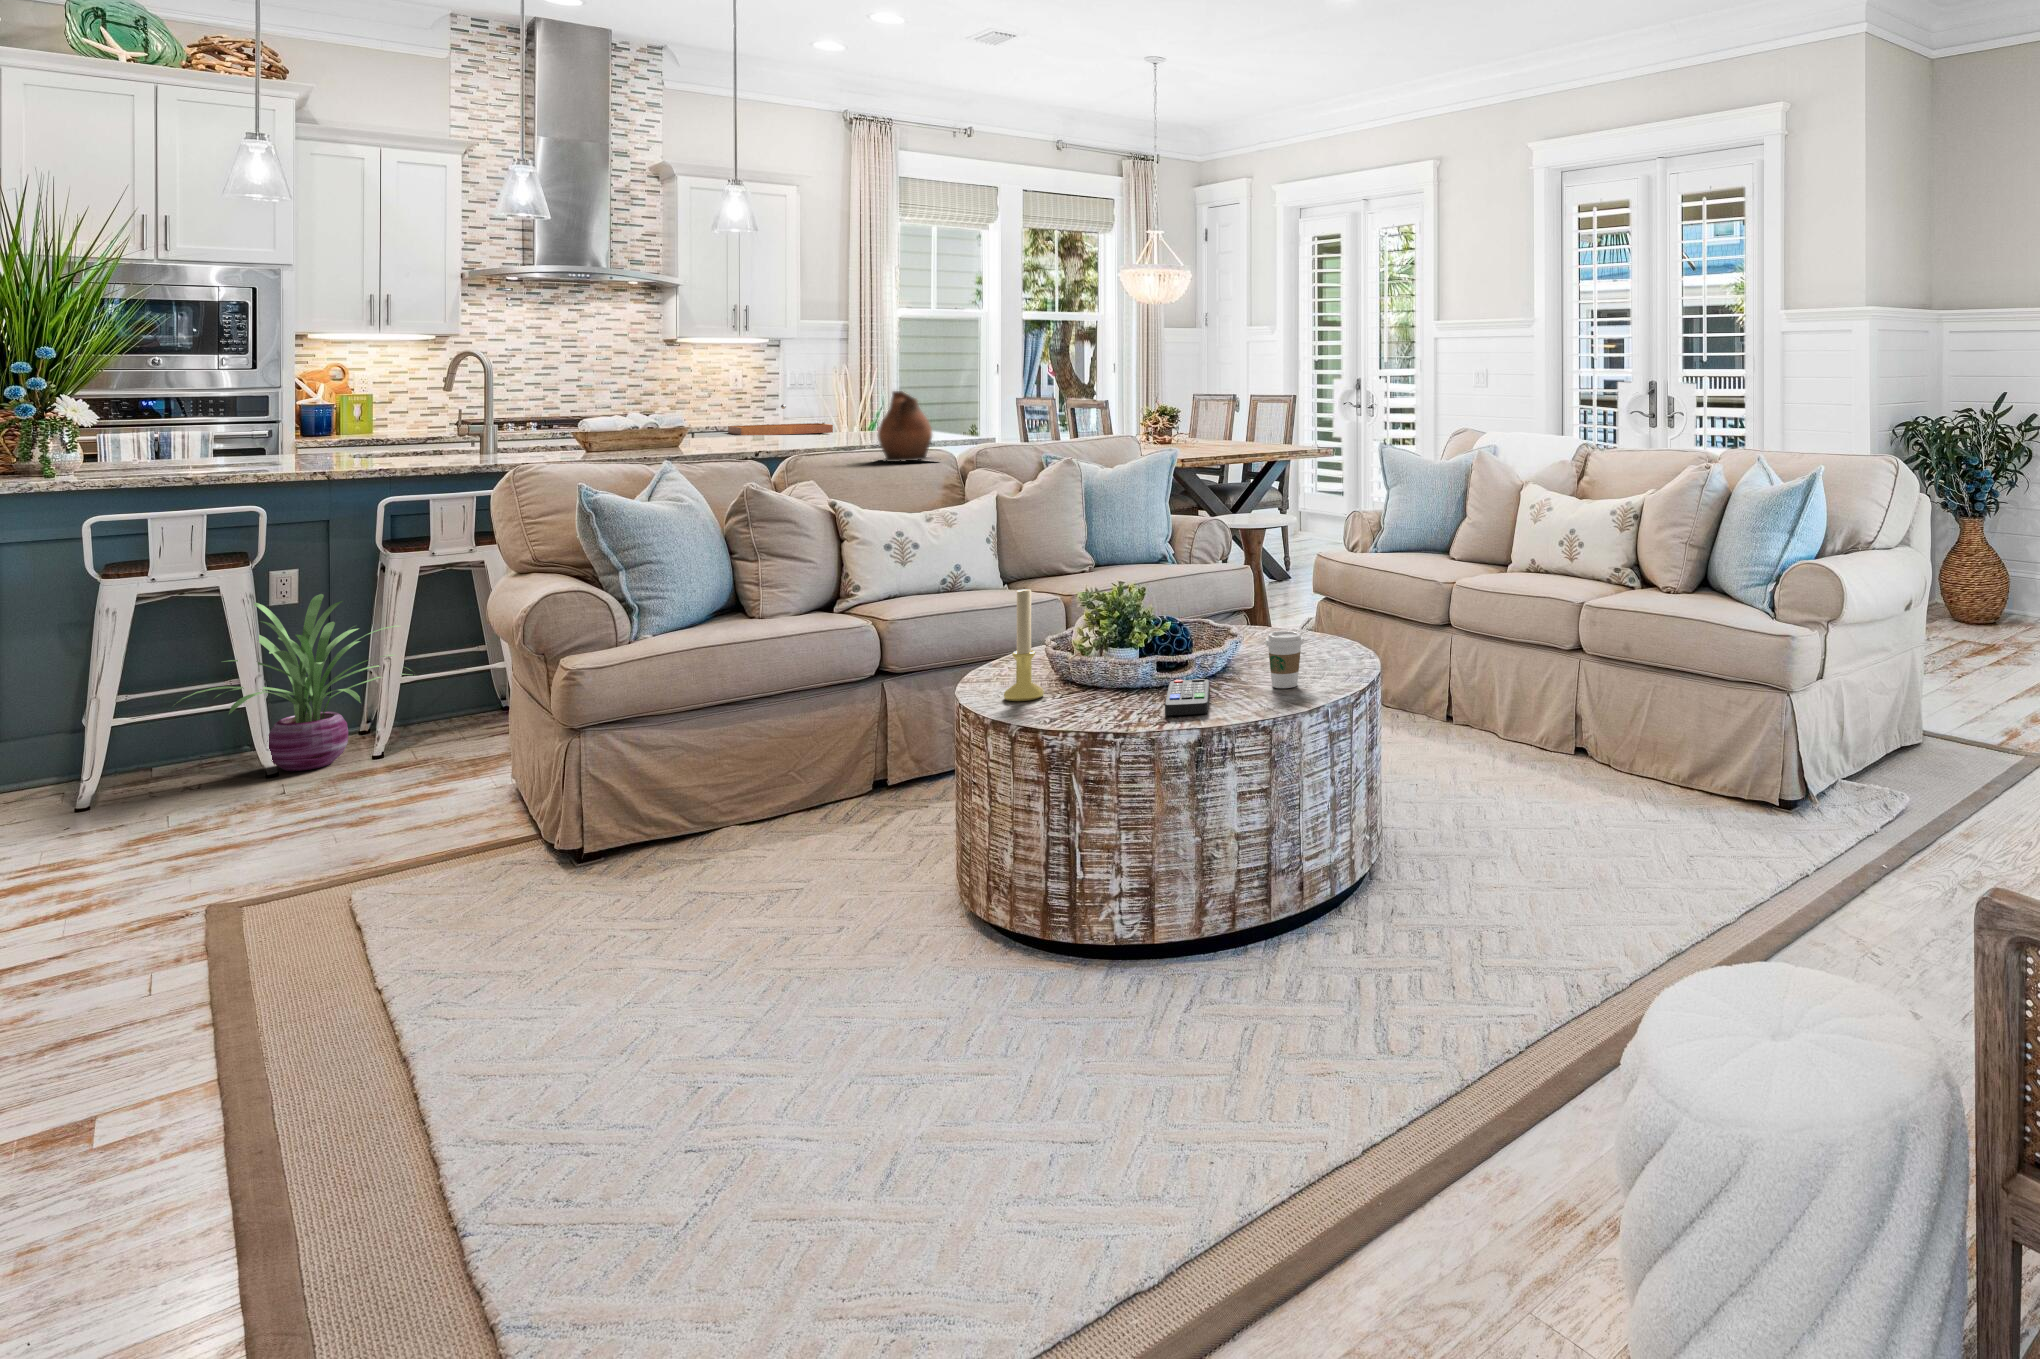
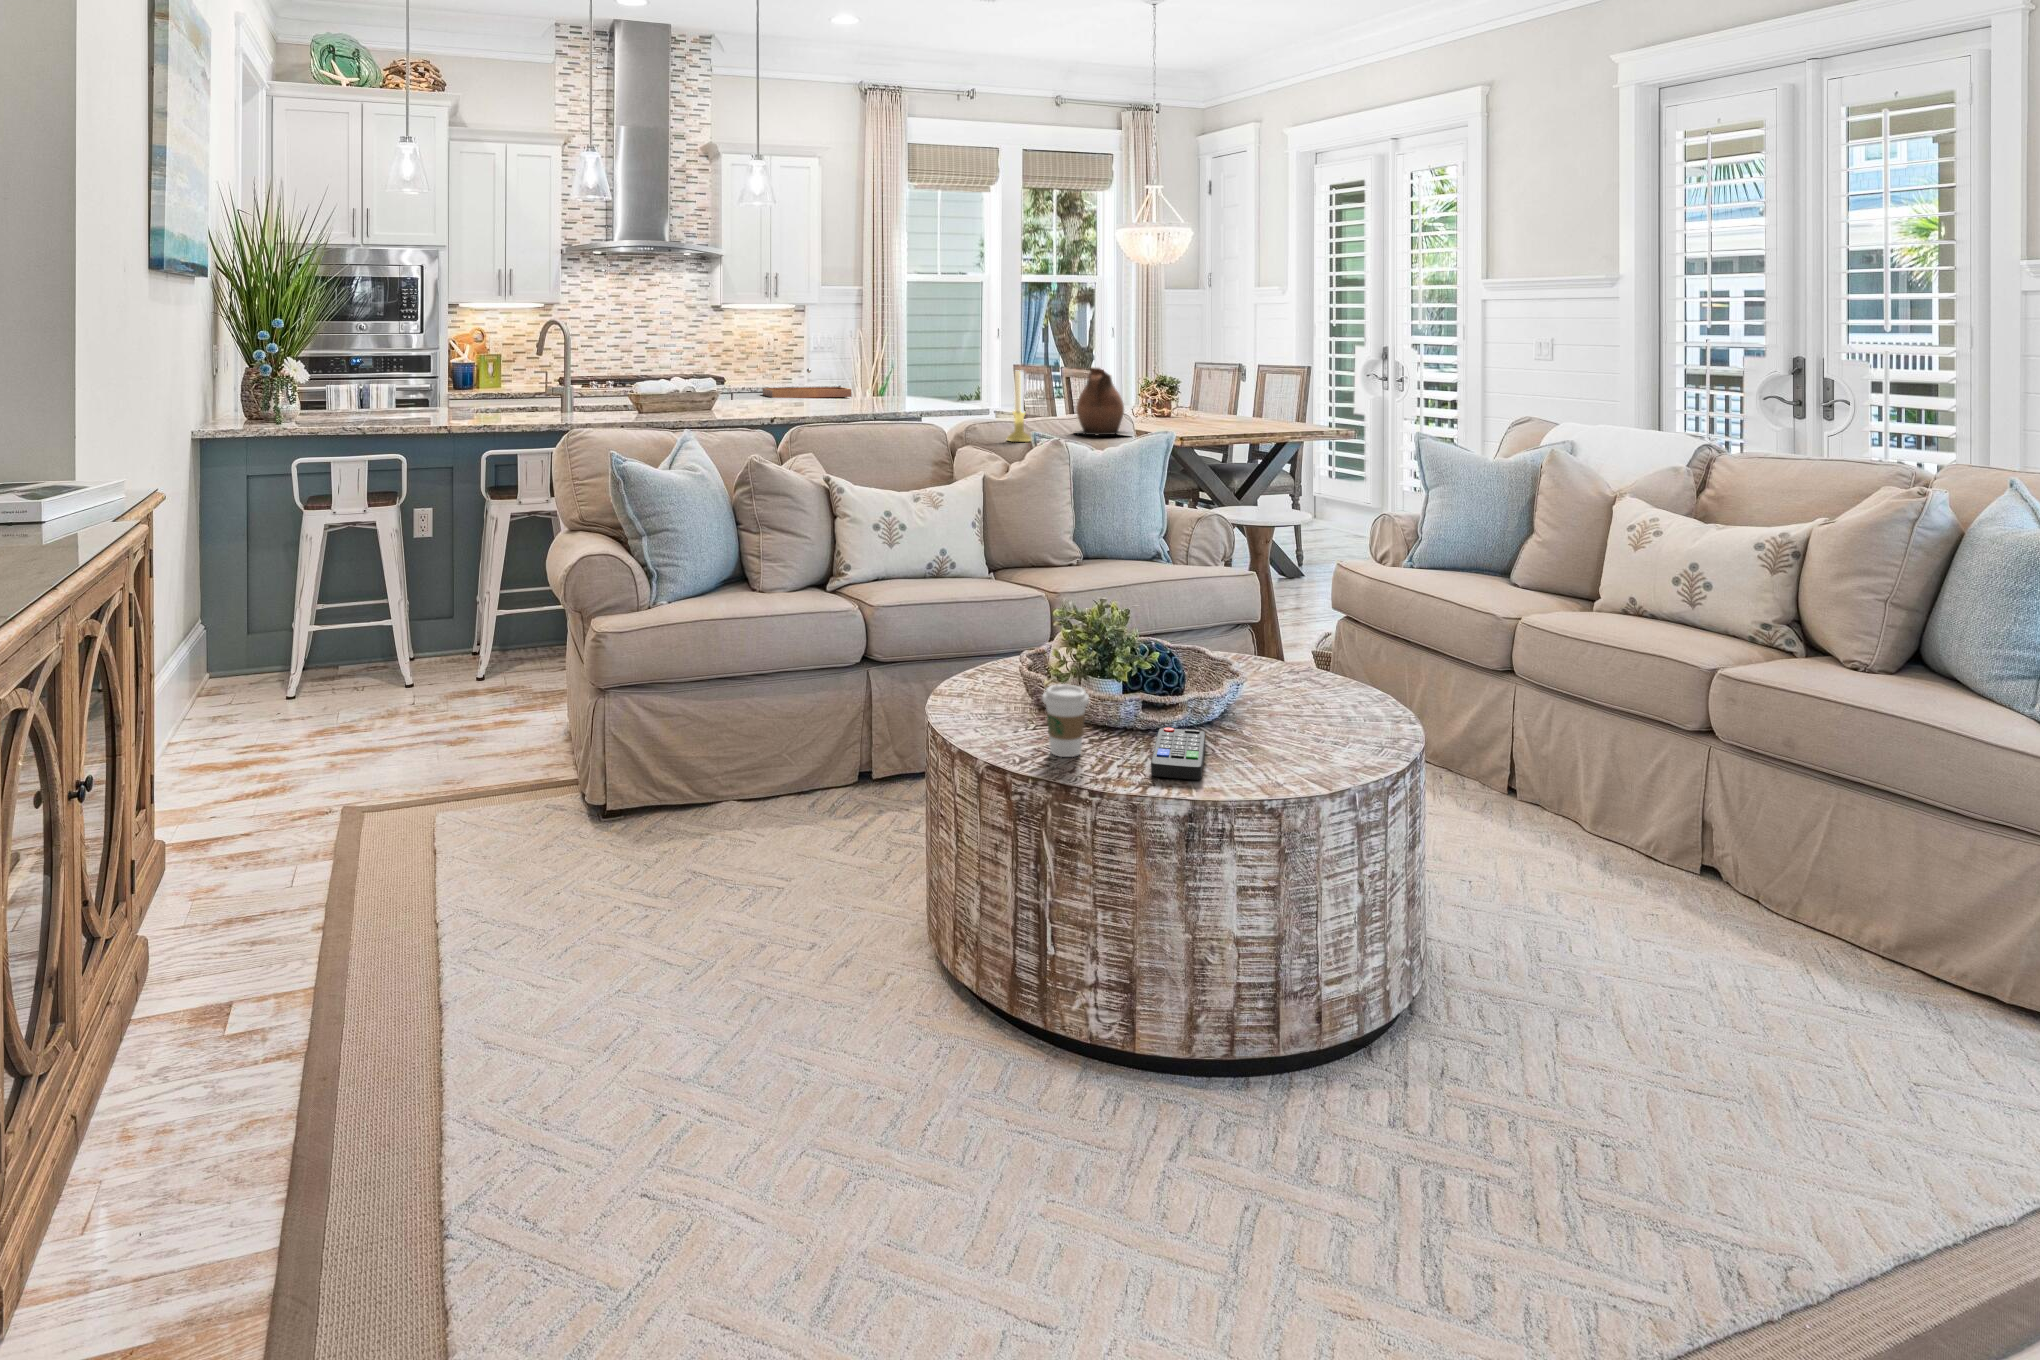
ceramic pitcher: present [878,391,941,462] -> present [1075,367,1127,435]
candle holder: present [1004,589,1044,701] -> present [1007,370,1031,442]
decorative plant: present [177,594,410,771] -> none [339,534,514,688]
coffee cup: present [1265,631,1304,688] -> present [1042,684,1089,757]

